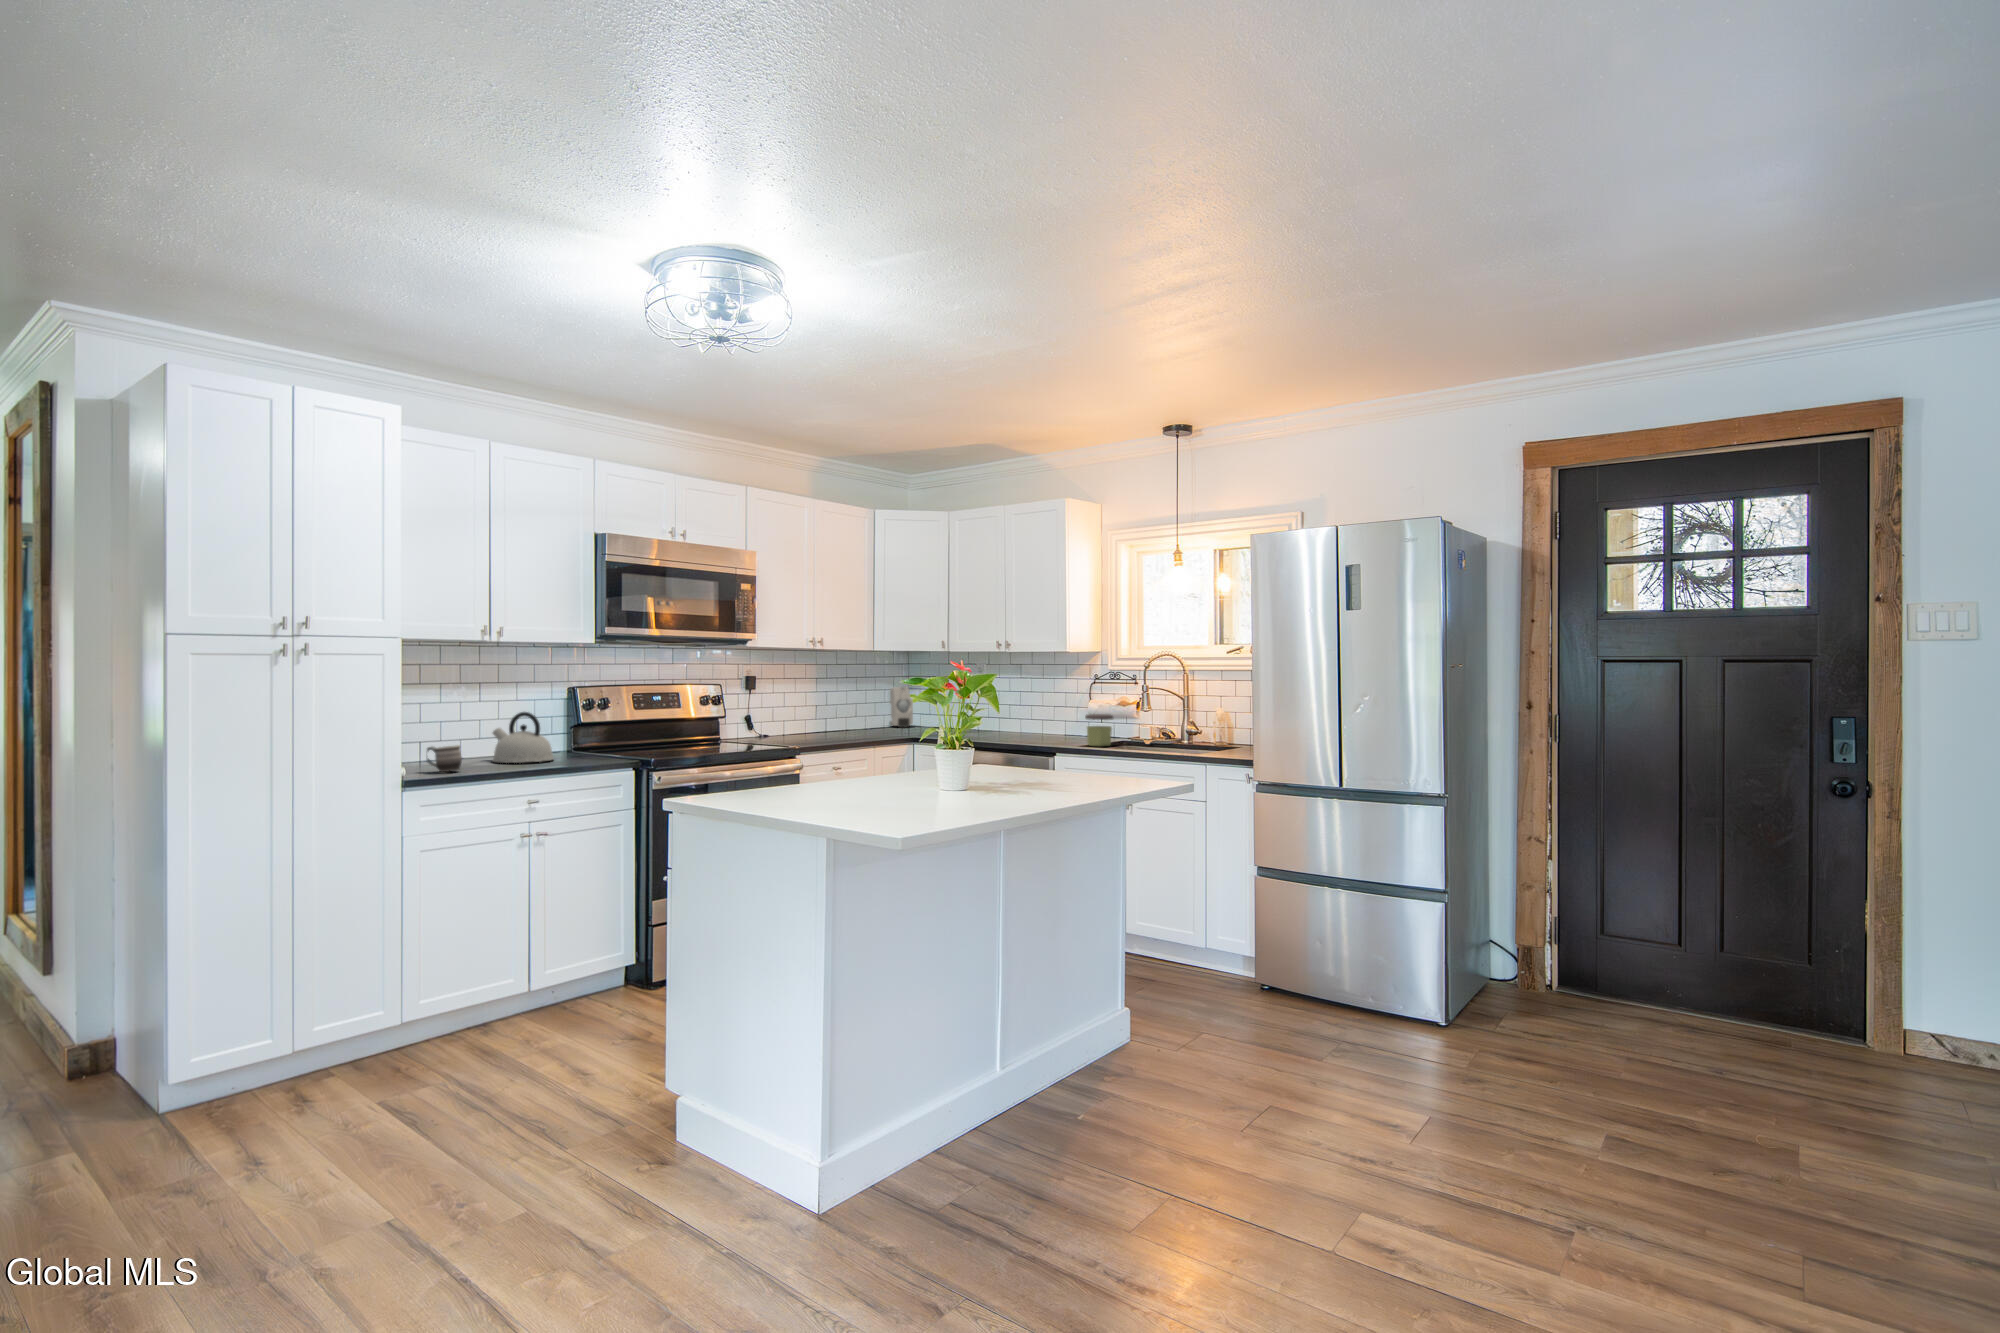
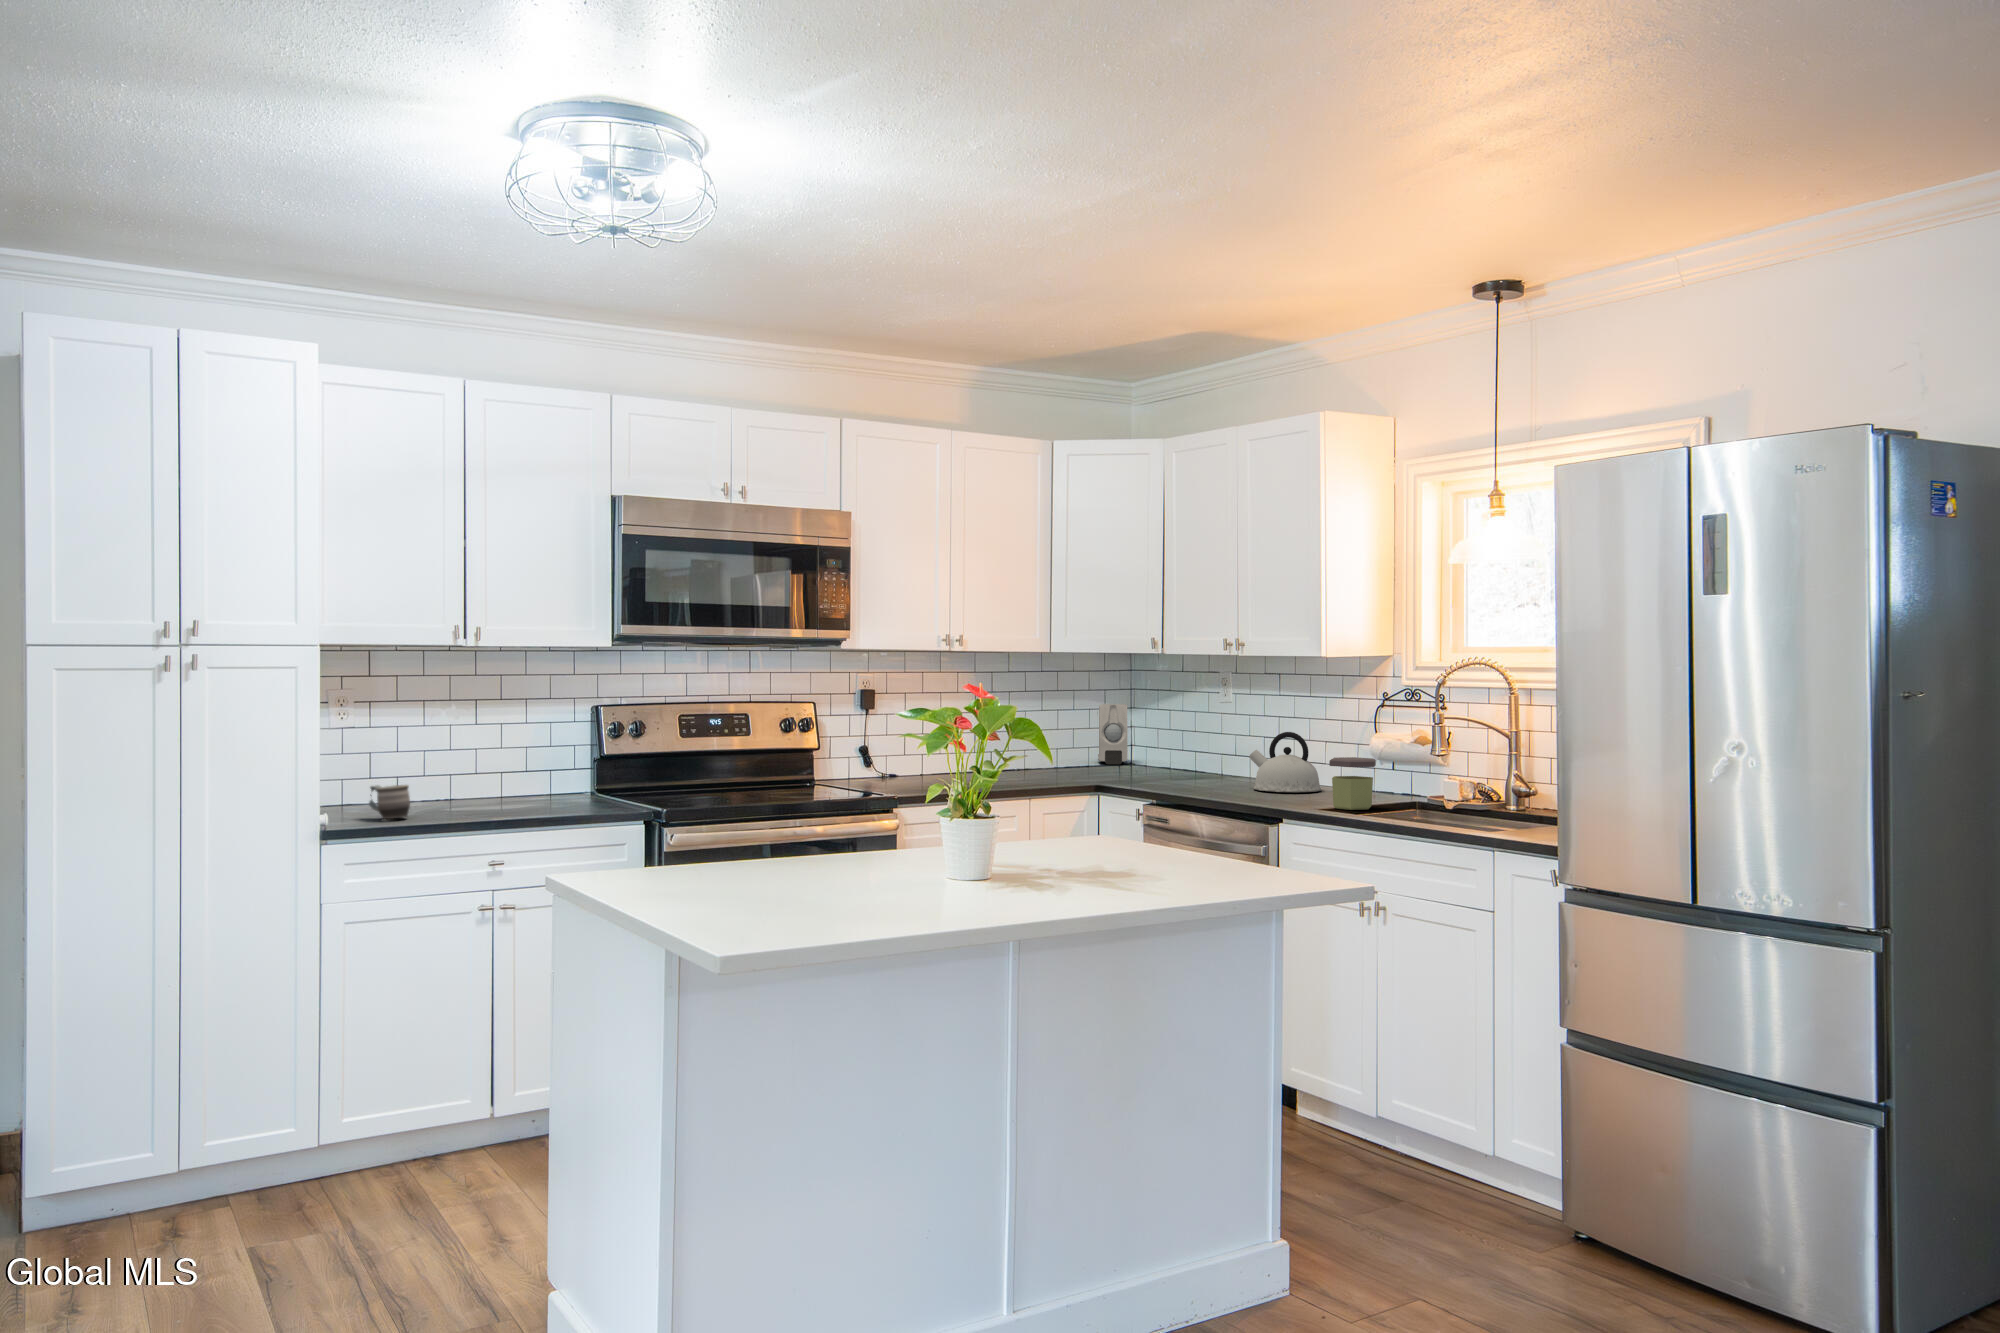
kettle: present [493,712,553,763] -> present [1249,732,1321,792]

